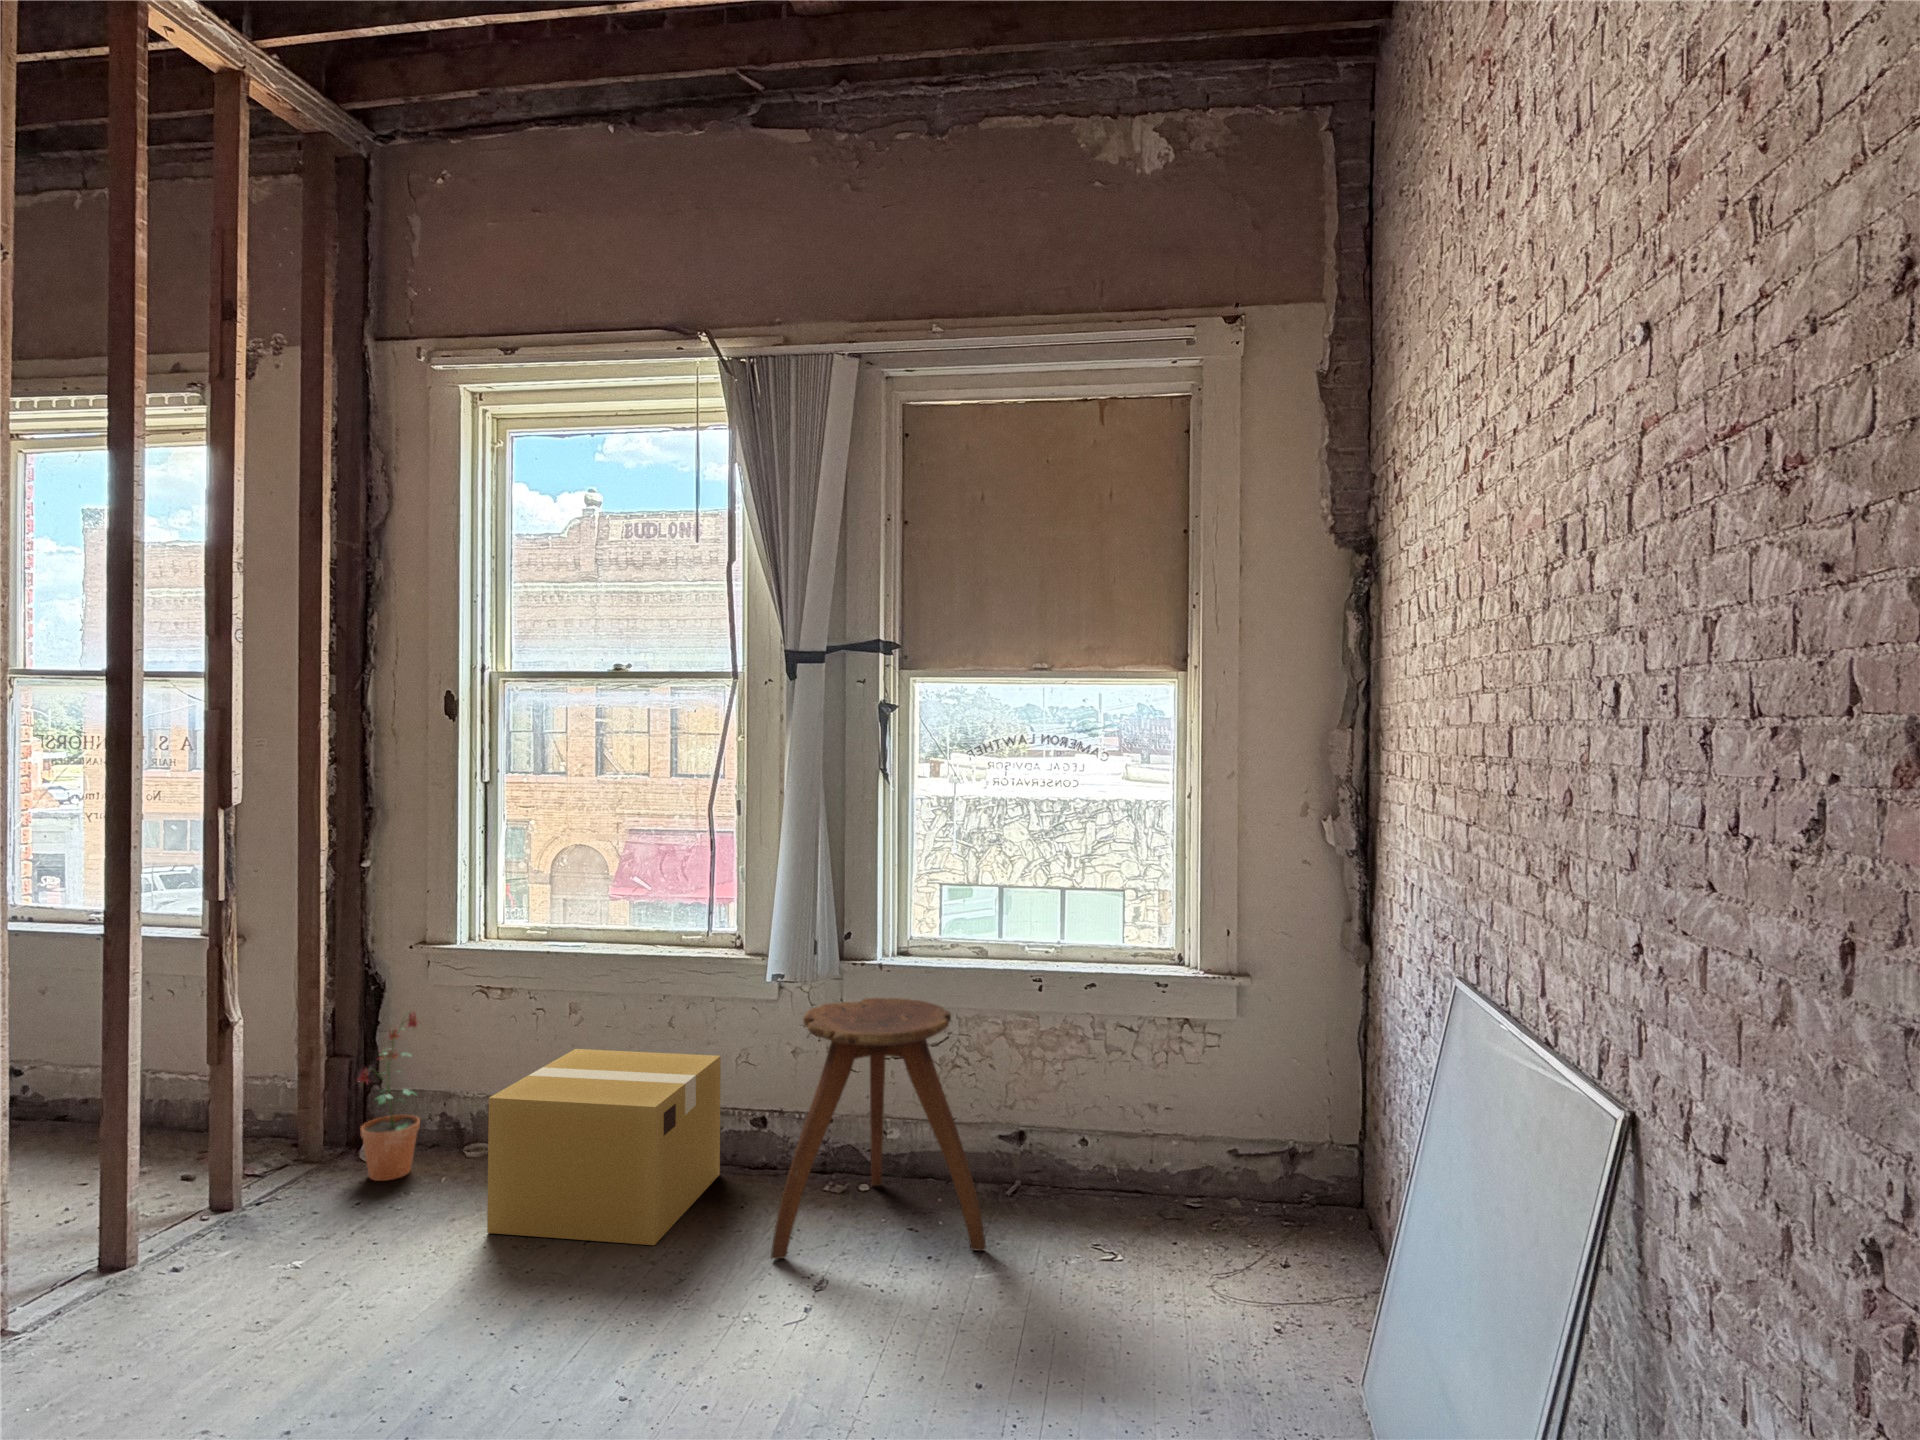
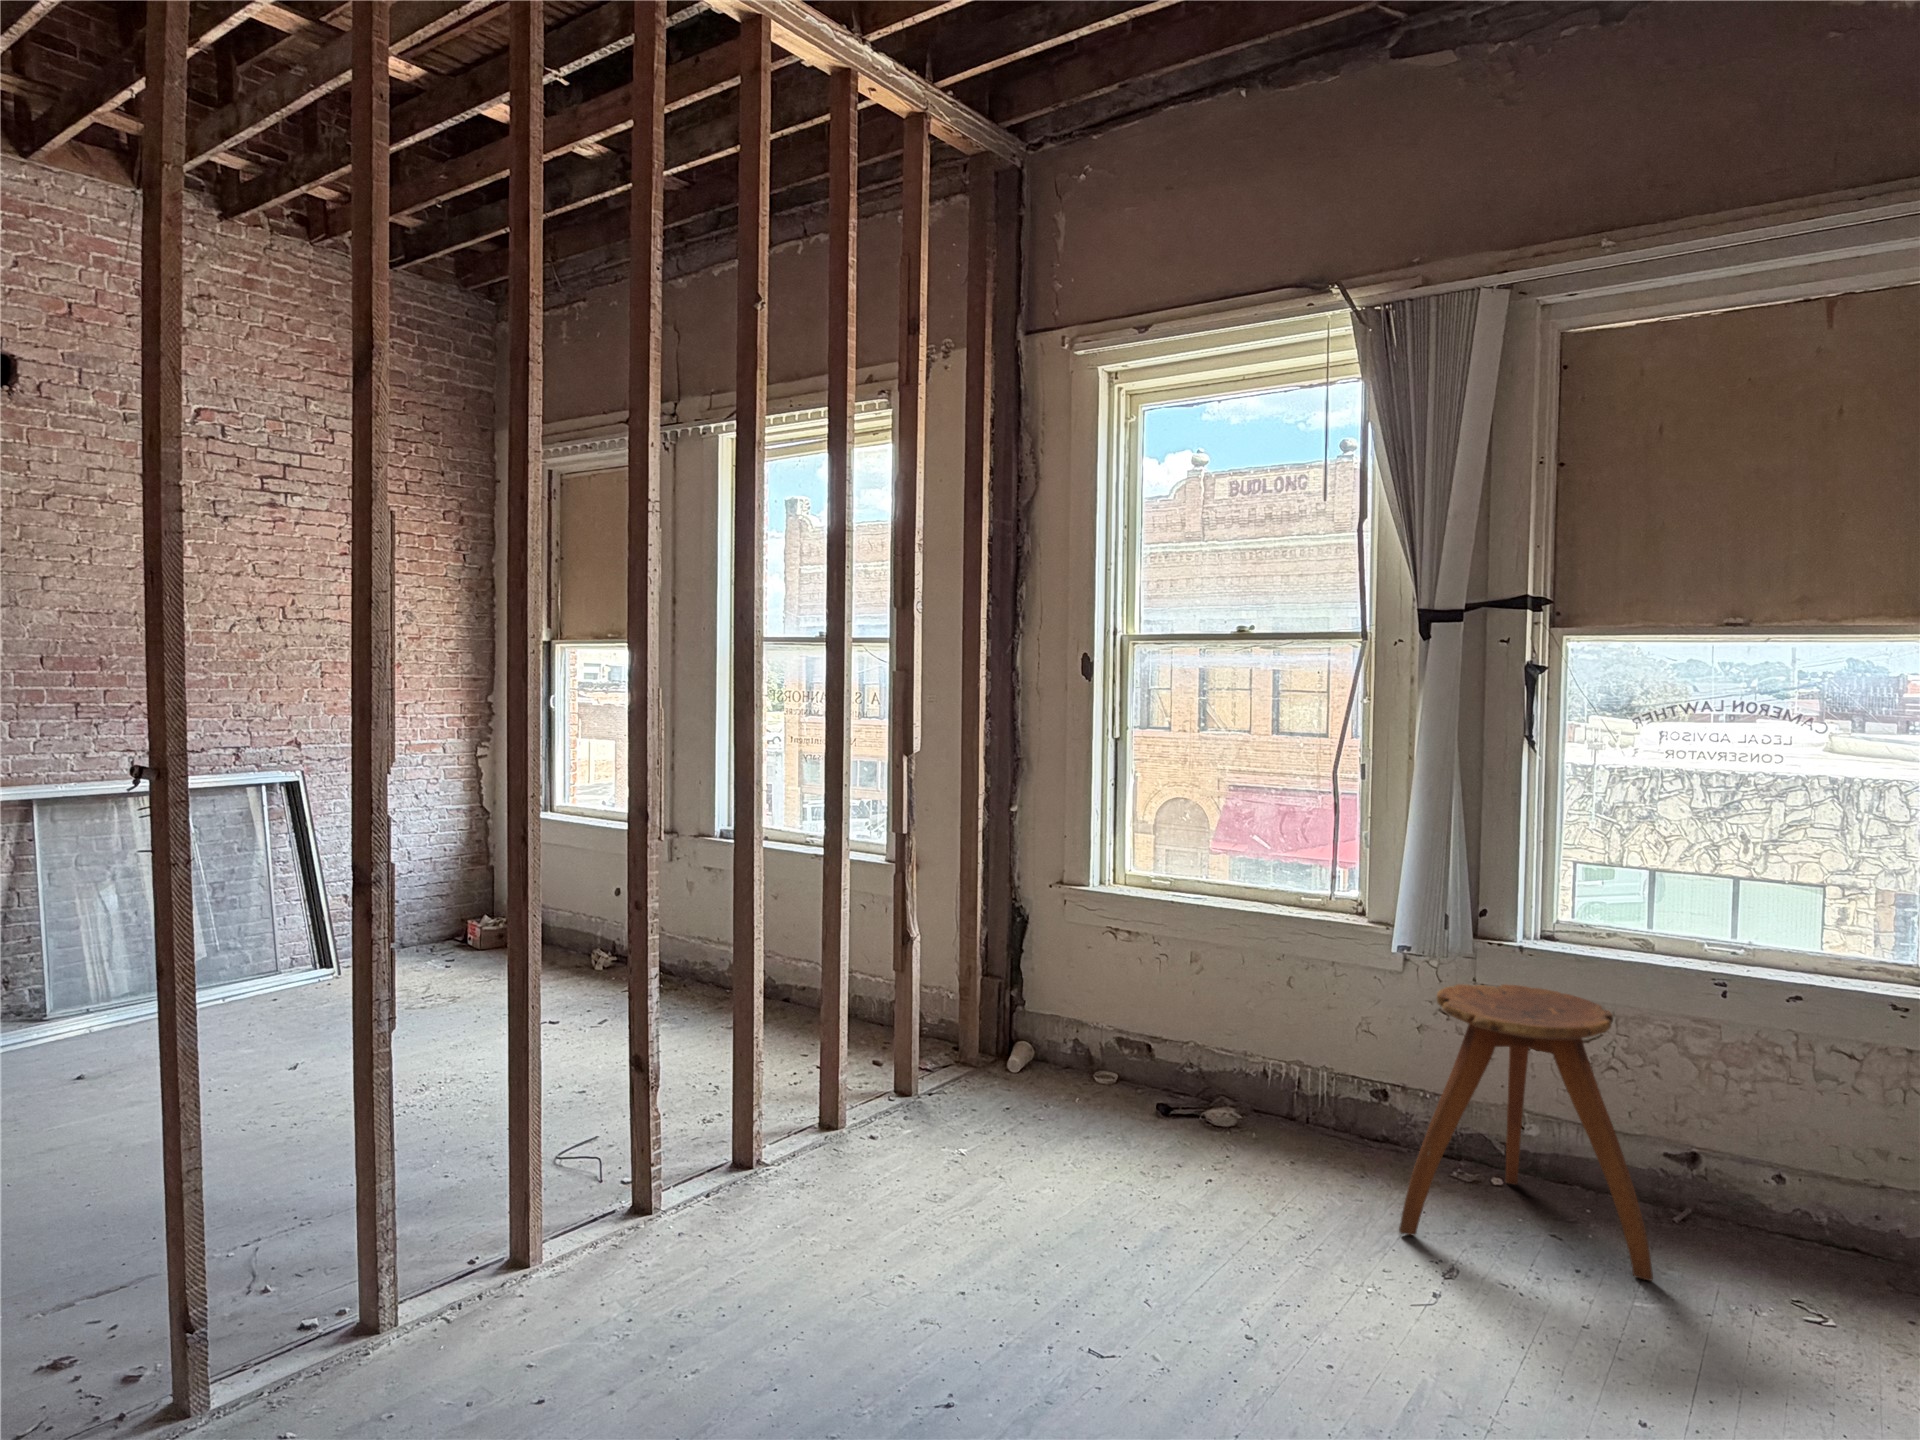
potted plant: present [359,1013,420,1181] -> none [1009,940,1062,1085]
cardboard box: present [487,1049,721,1245] -> none [1123,994,1339,1193]

